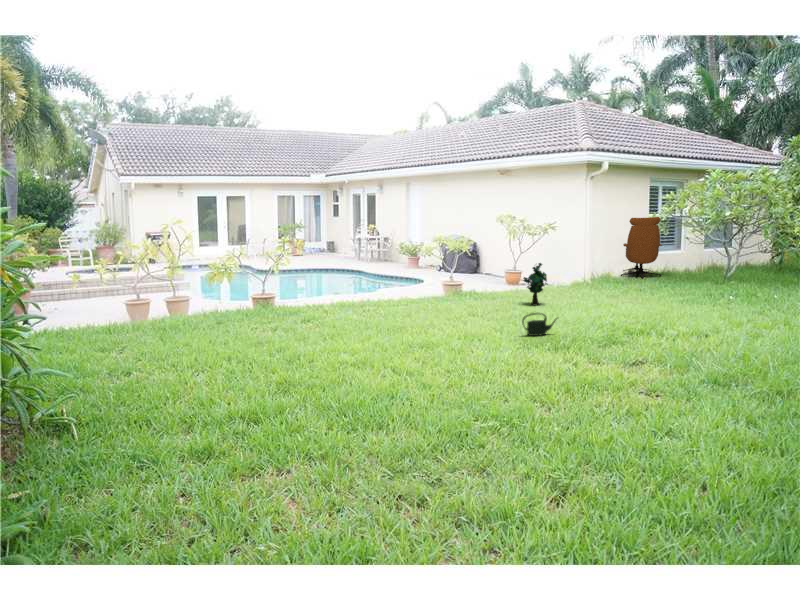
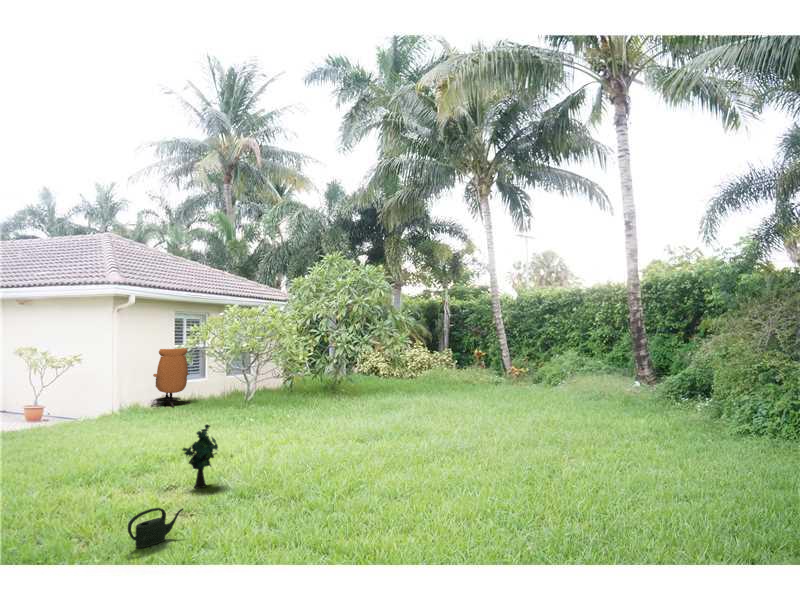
decorative plant: present [523,263,547,305] -> present [182,425,218,488]
watering can: present [522,313,557,336] -> present [128,508,183,548]

